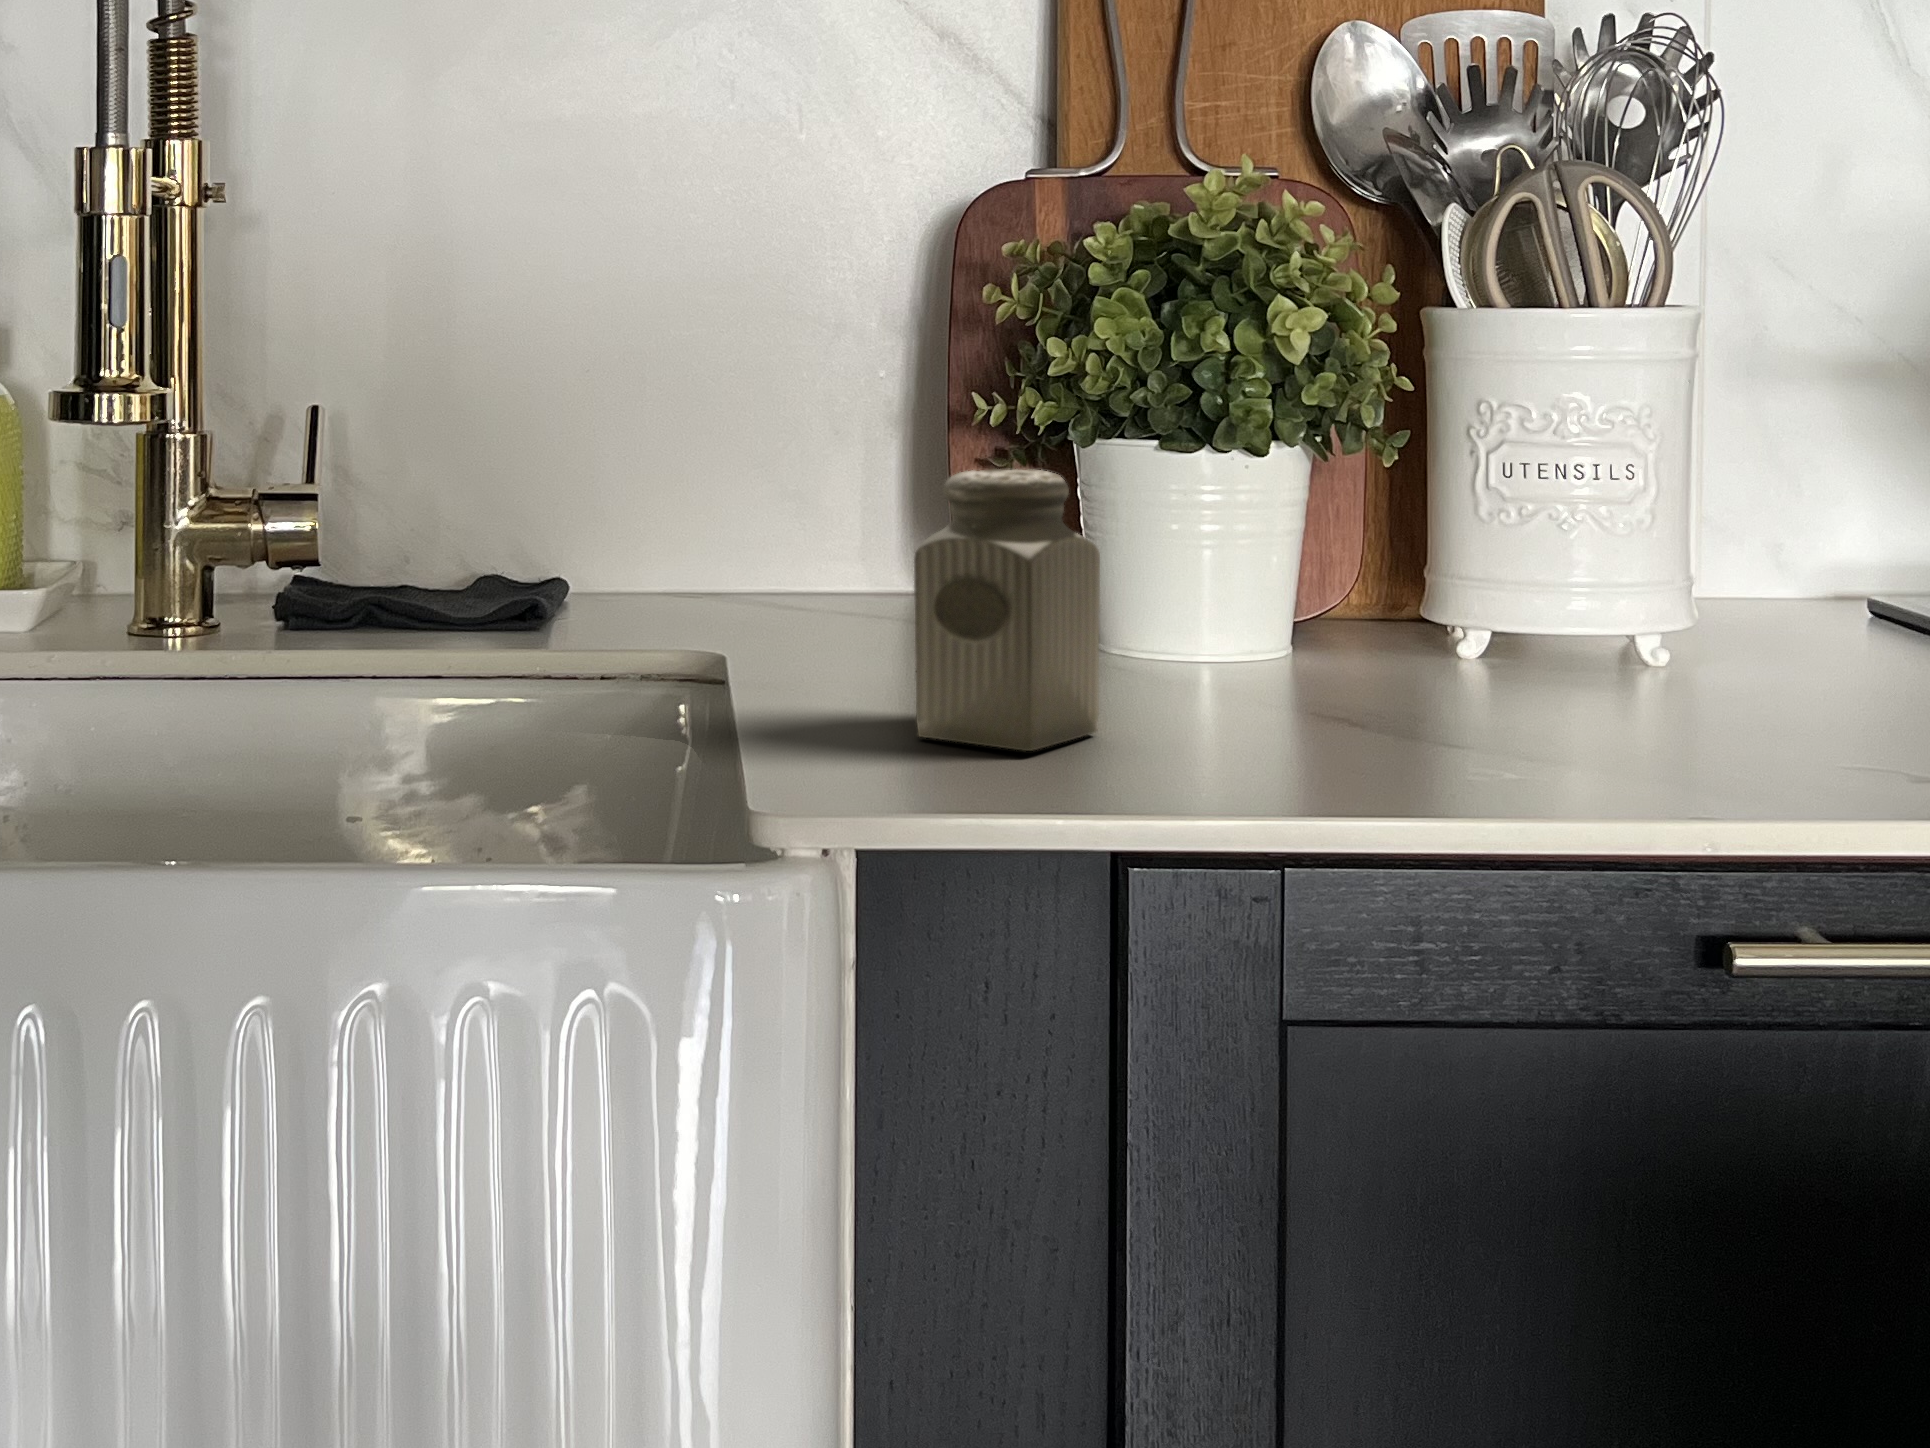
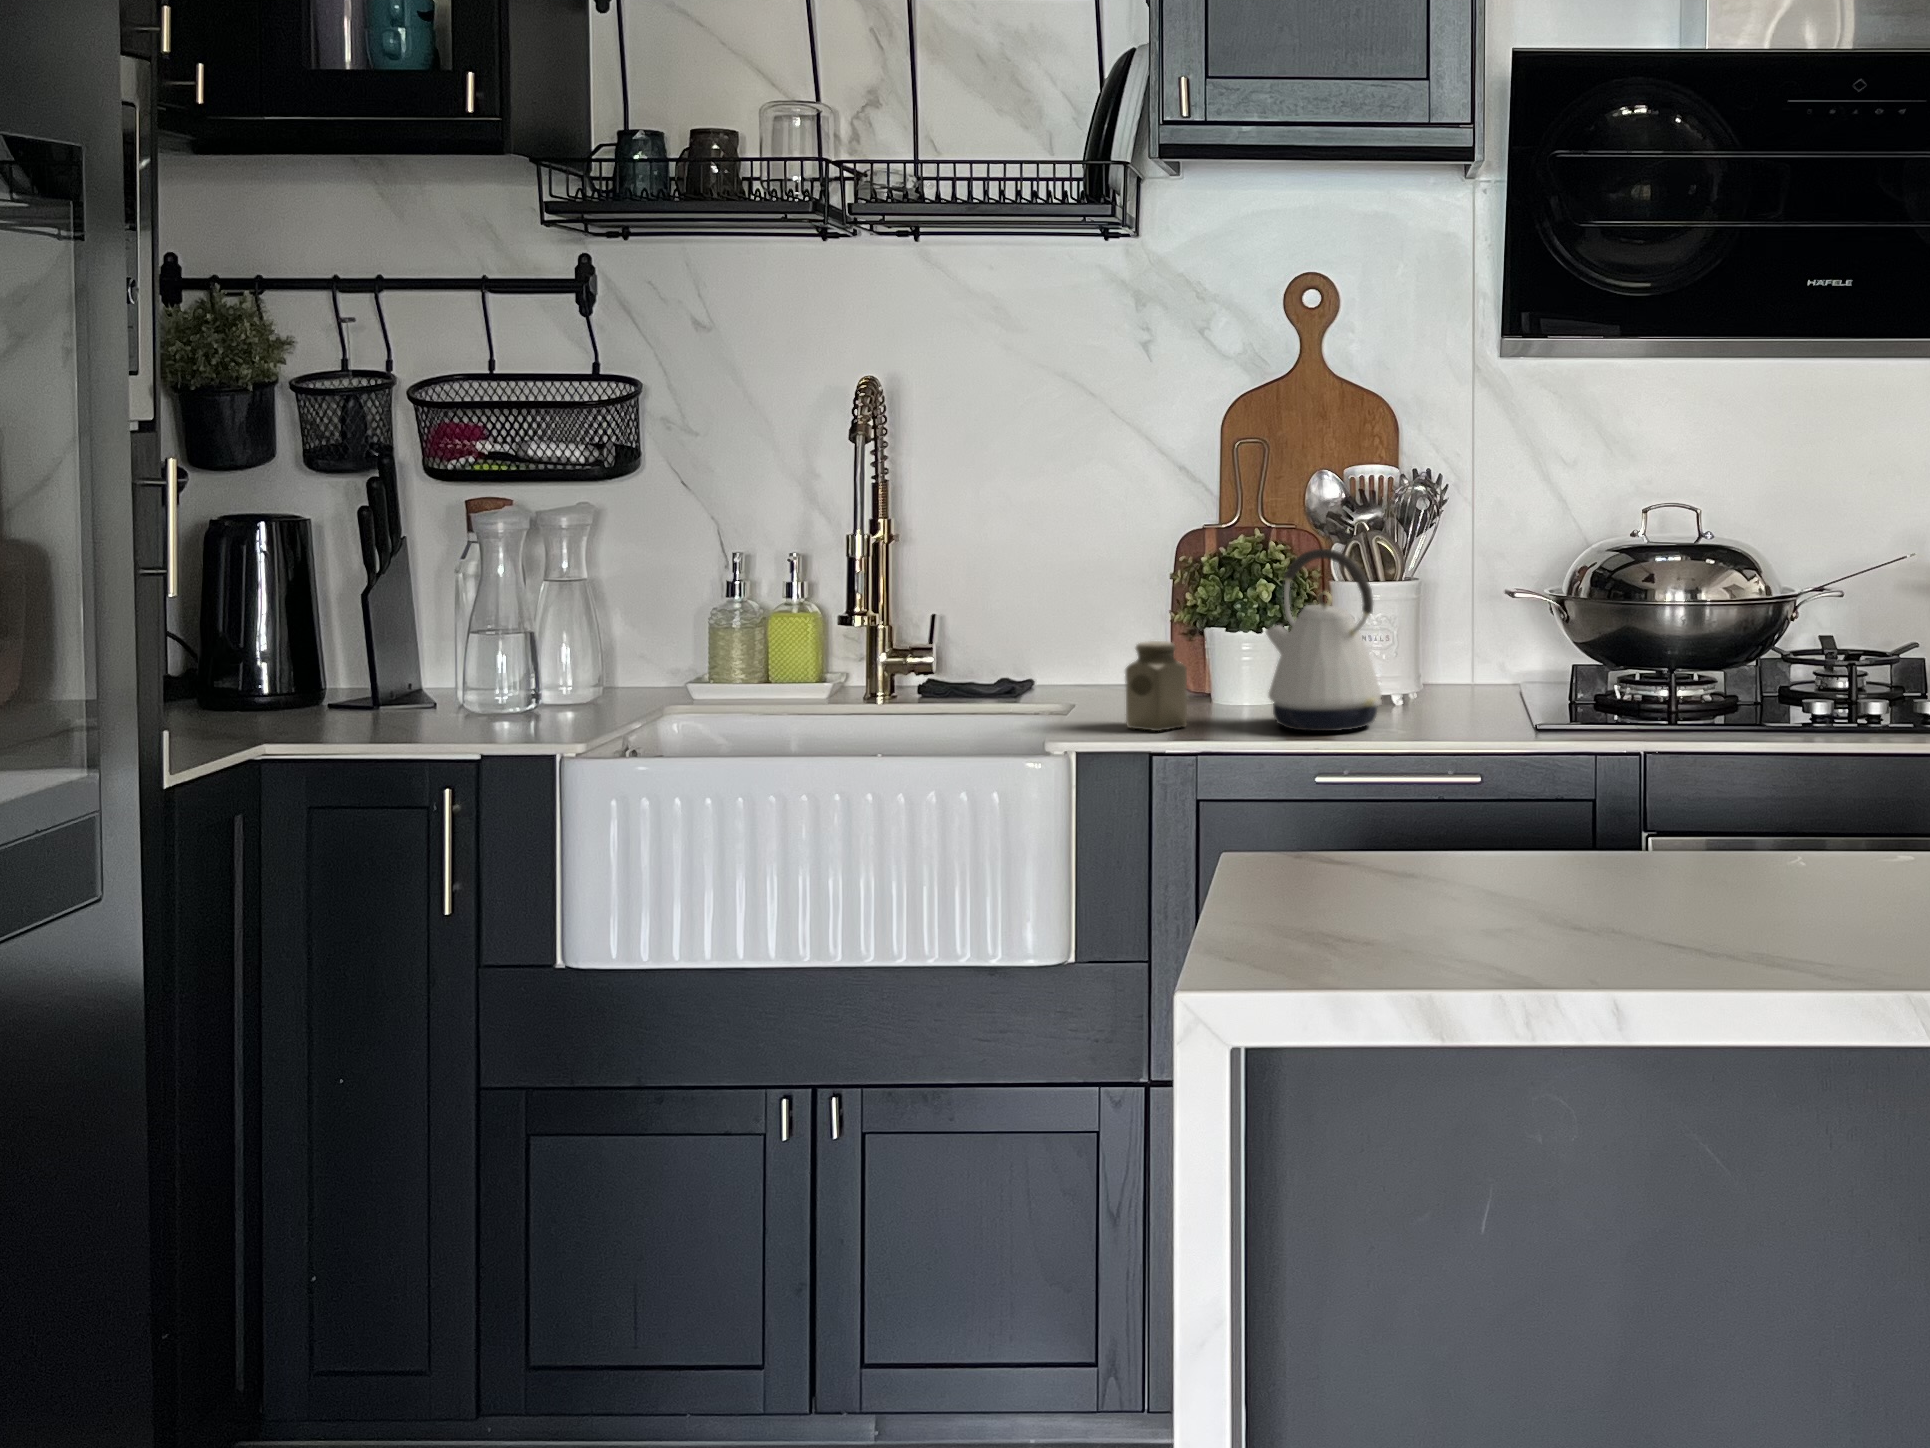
kettle: none [1310,185,1738,755] -> present [1266,549,1382,731]

